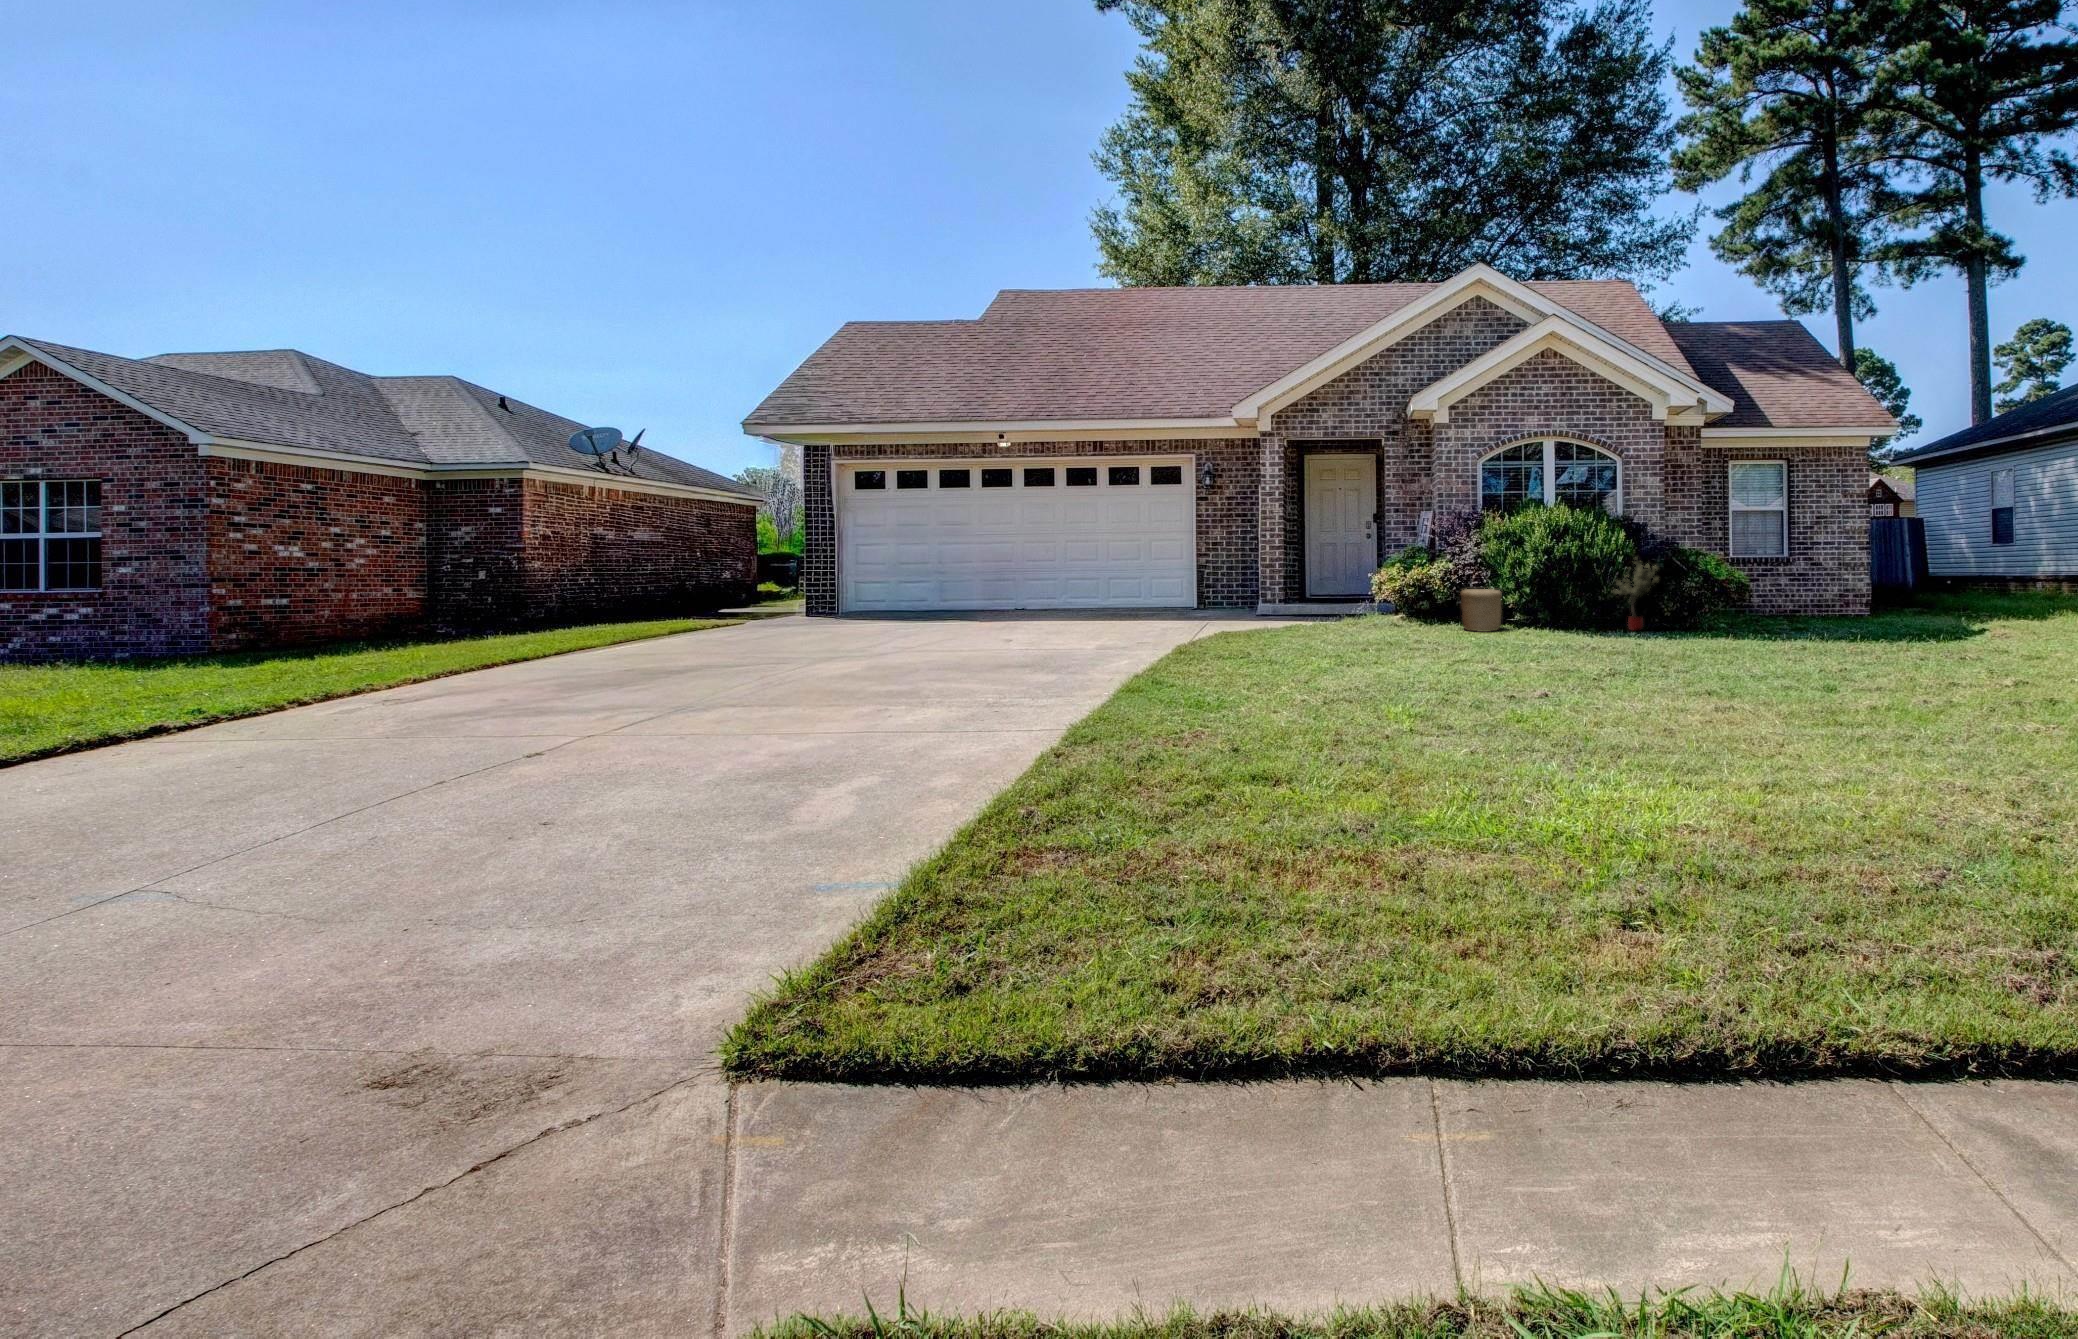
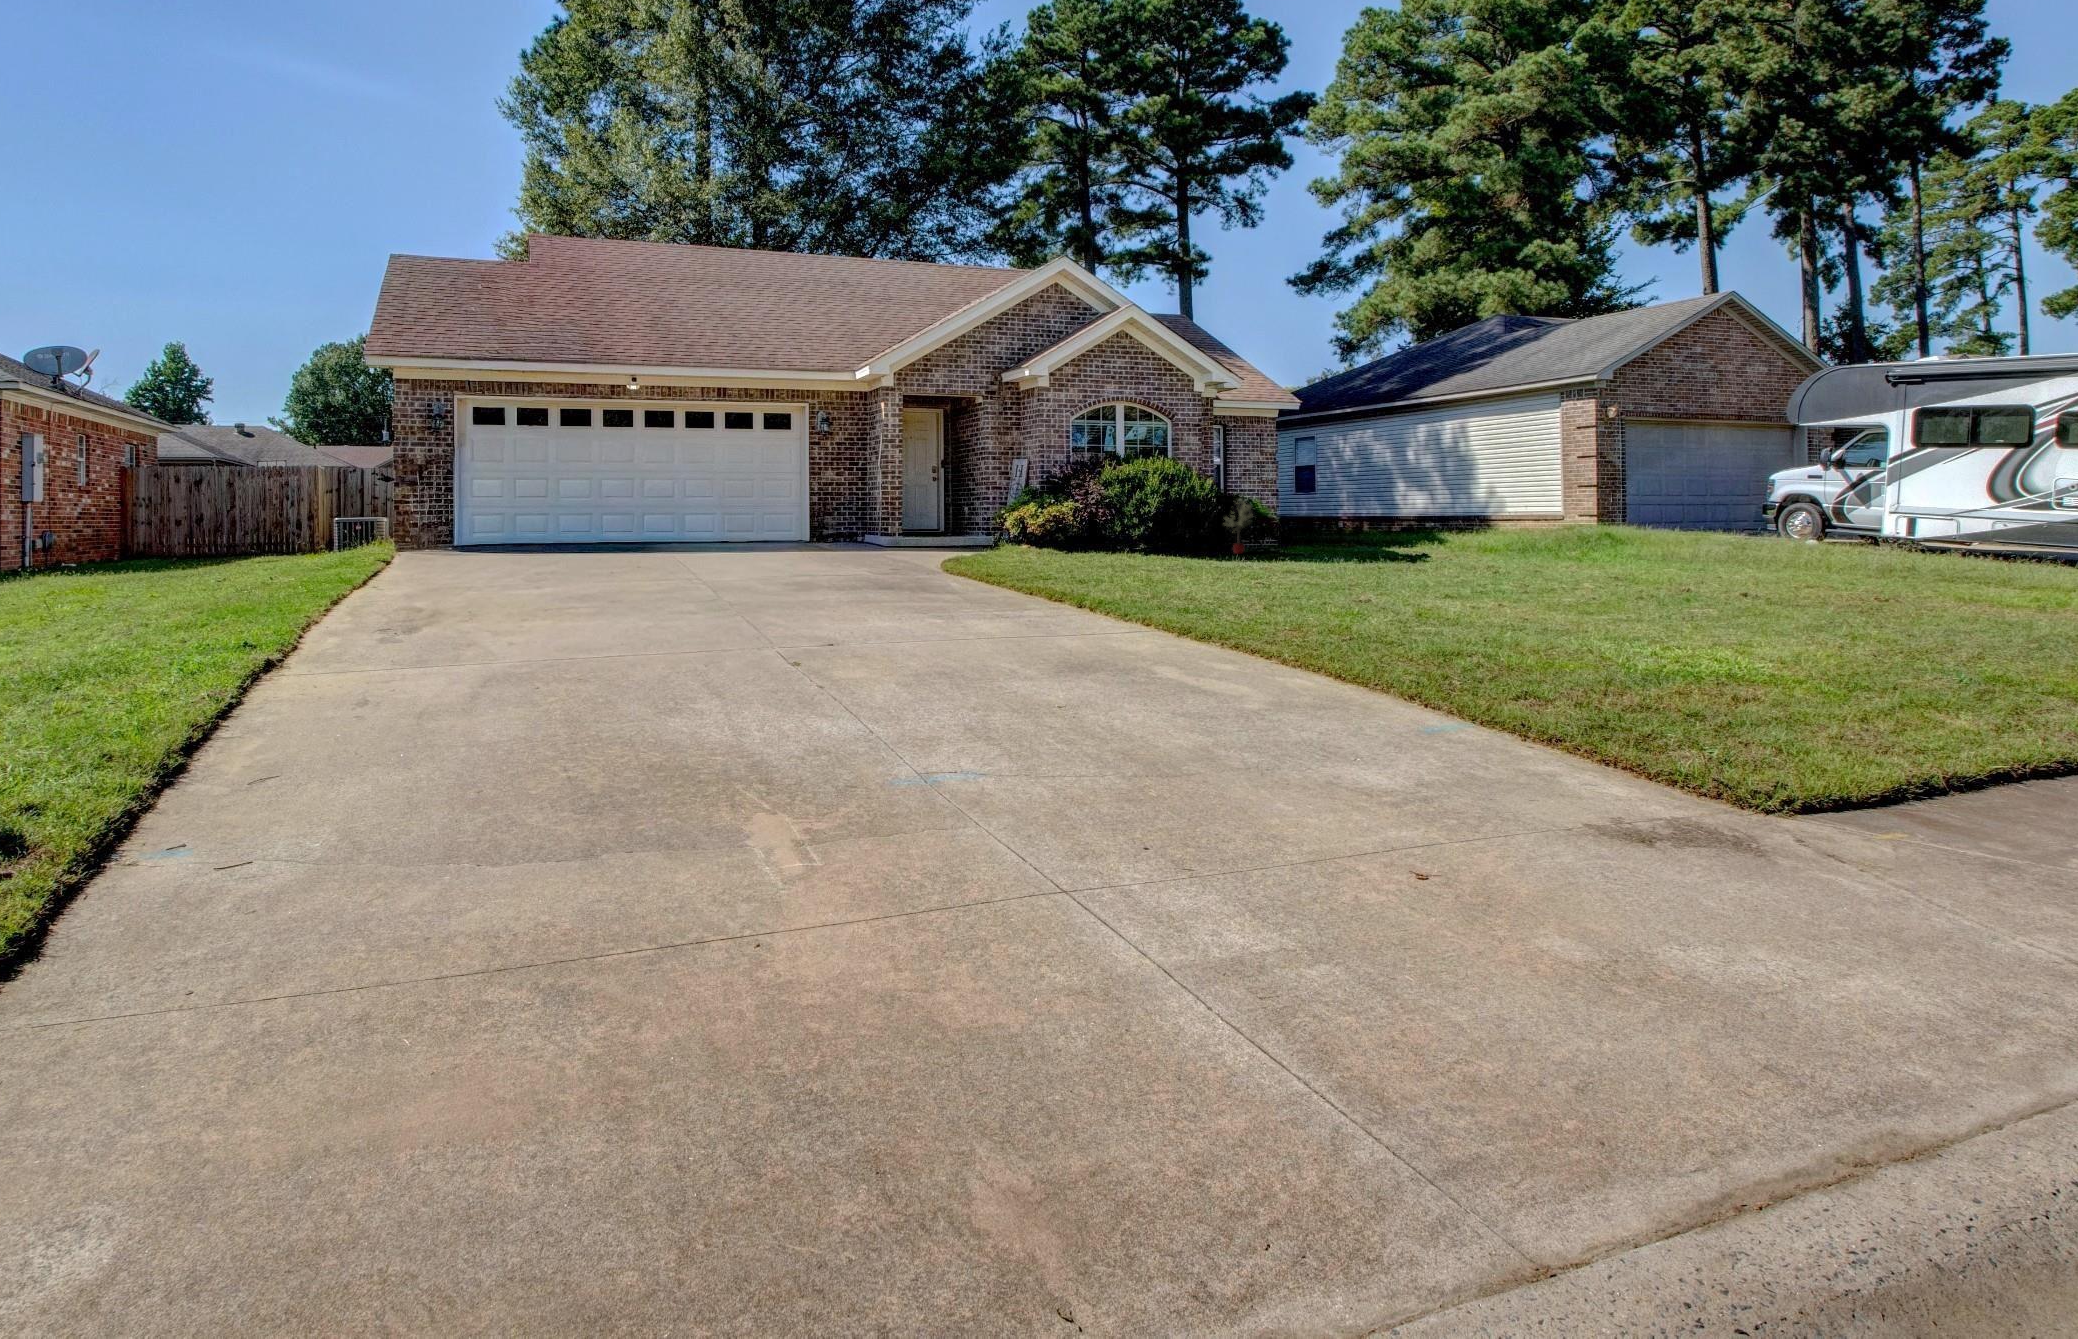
woven basket: present [1461,589,1502,632] -> none [1116,523,1149,556]

